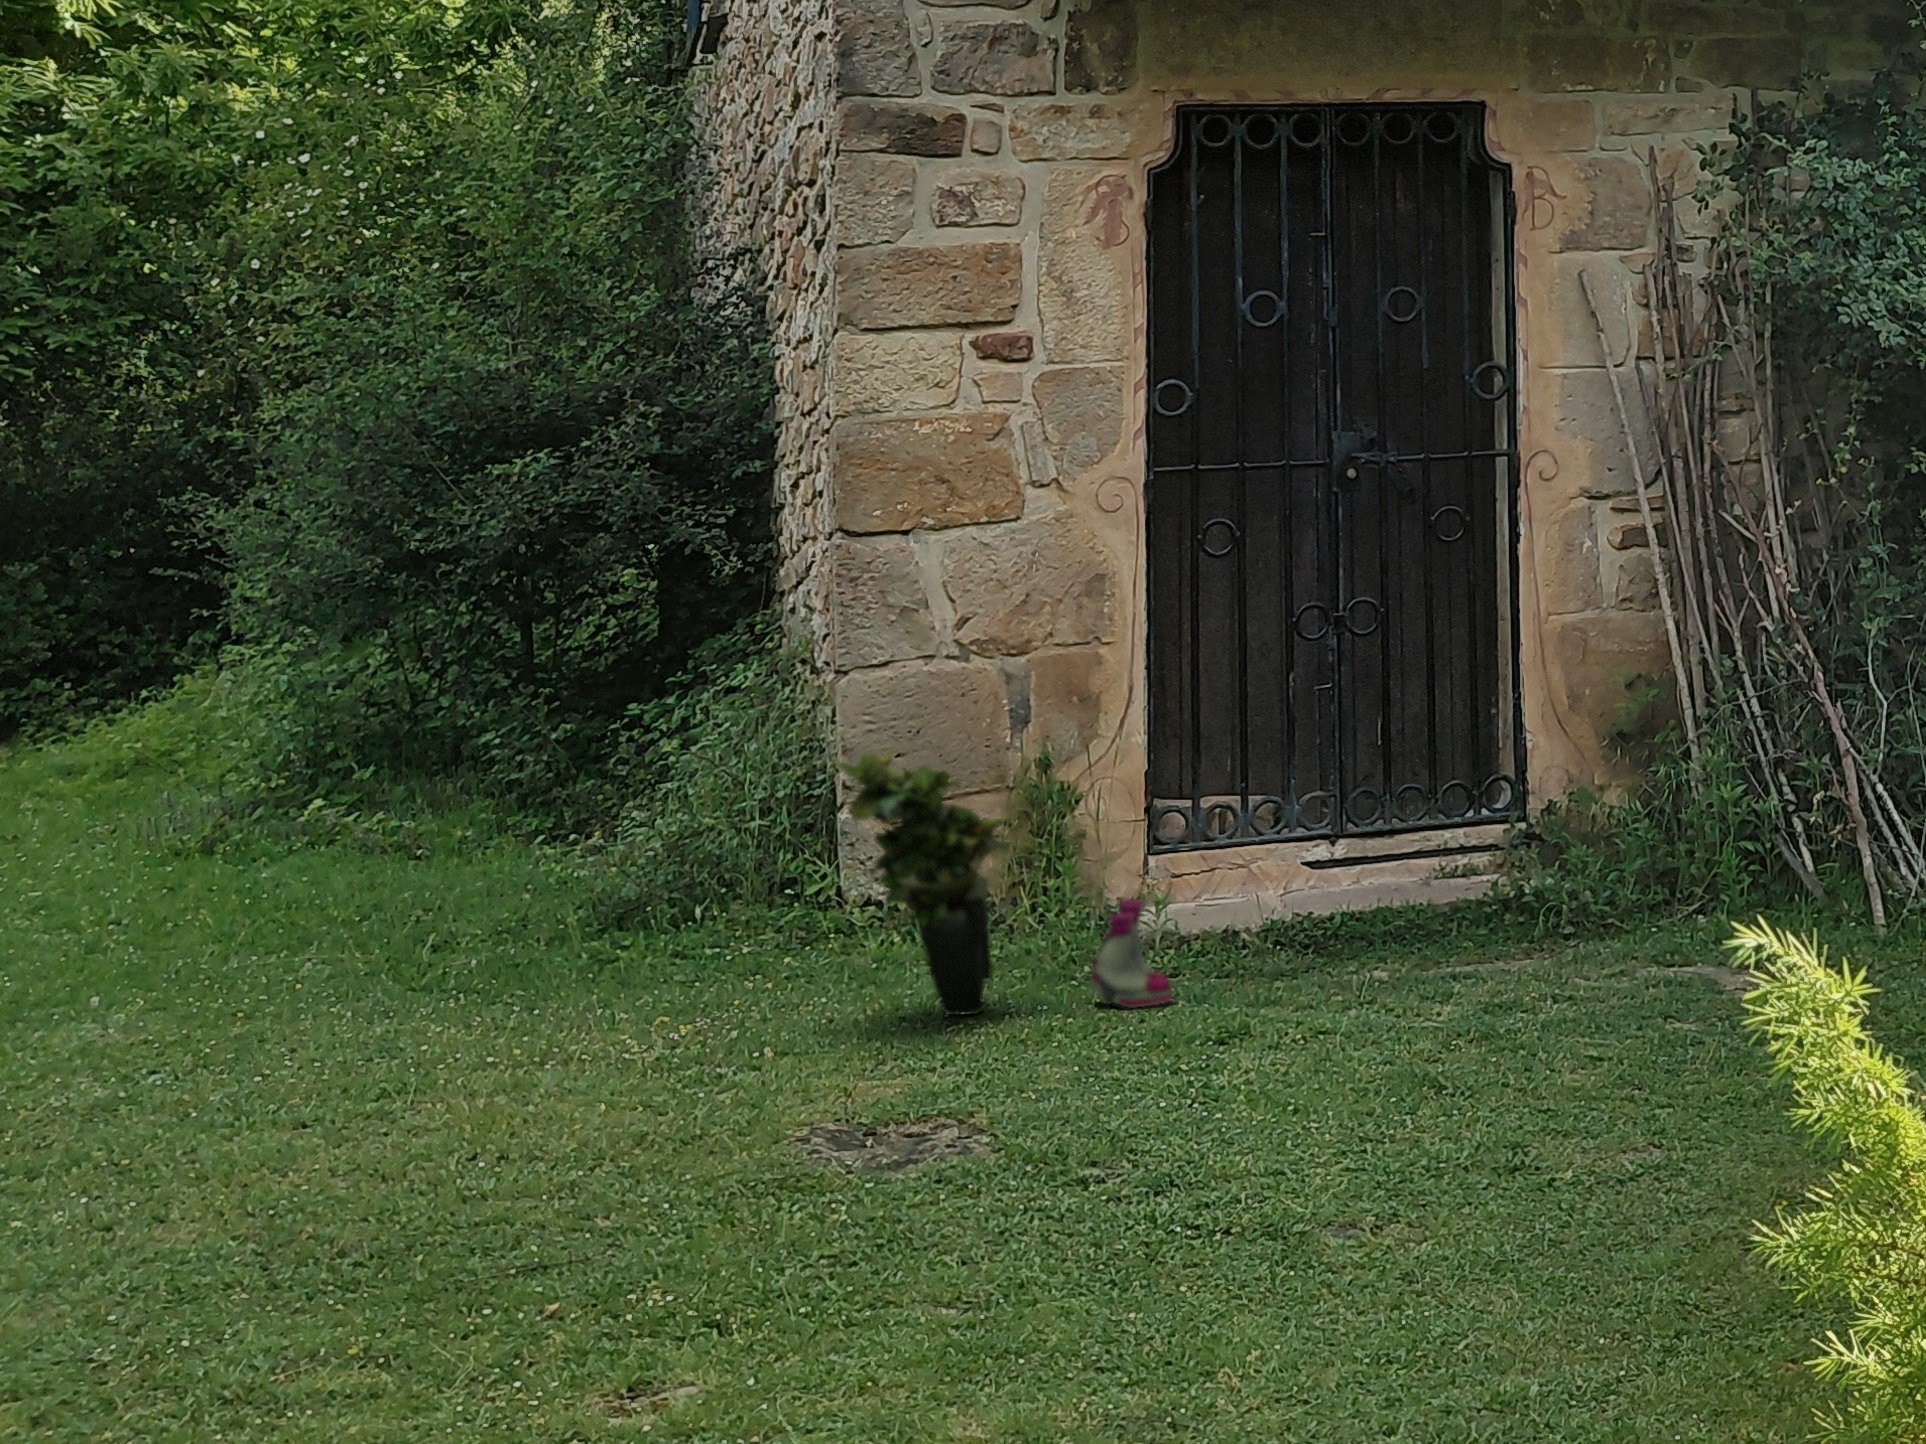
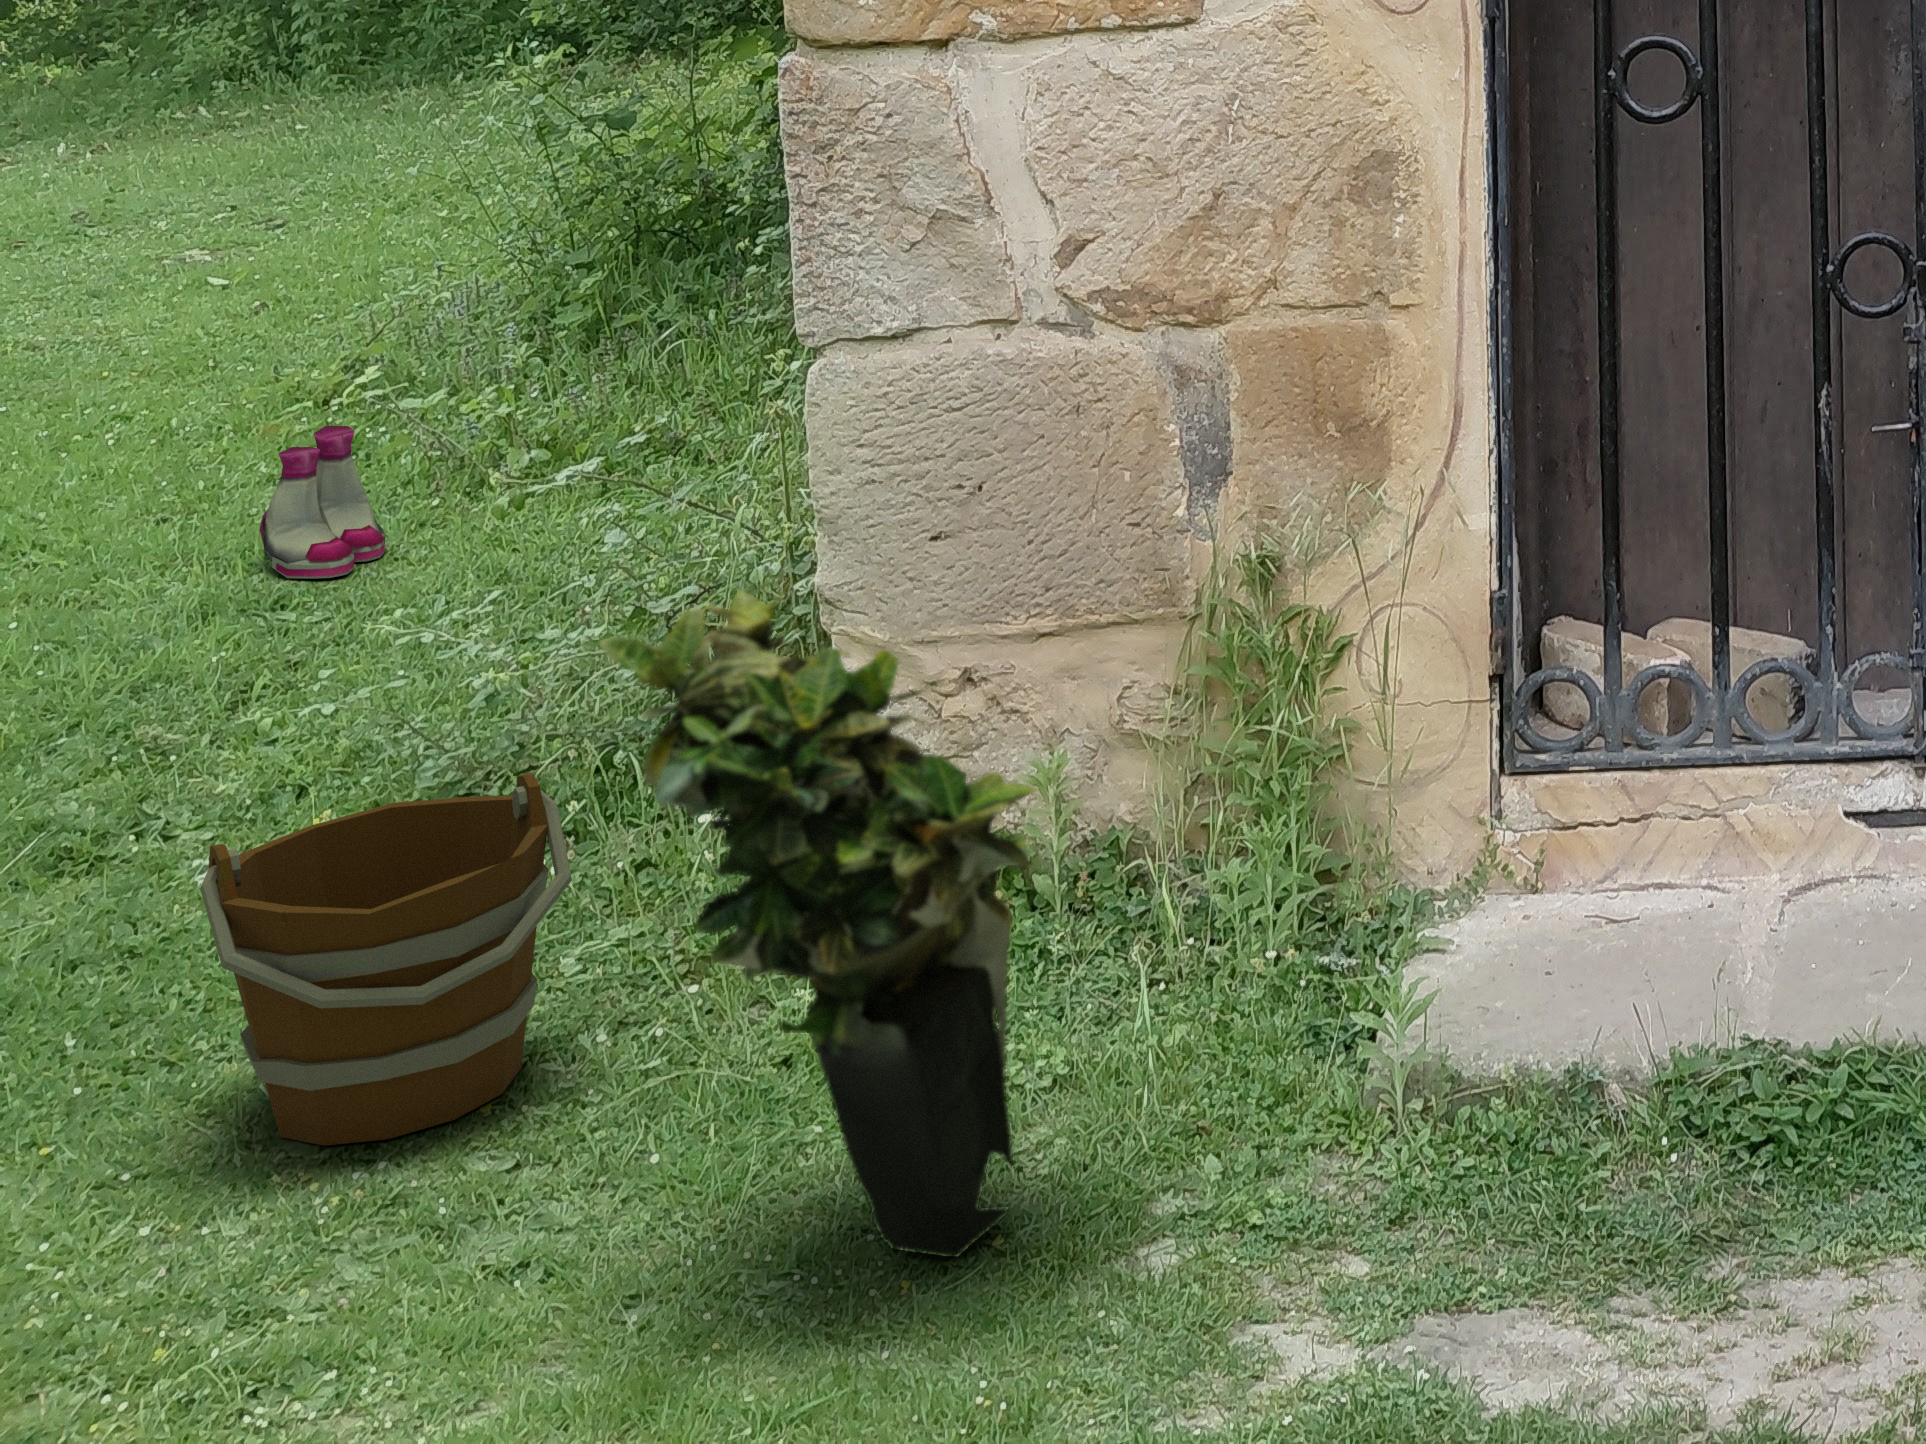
bucket: none [578,874,738,1036] -> present [200,773,572,1146]
boots: present [1090,898,1173,1008] -> present [259,426,385,579]

